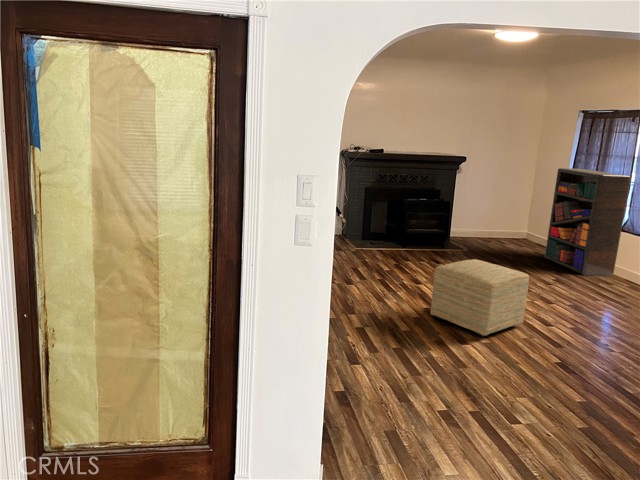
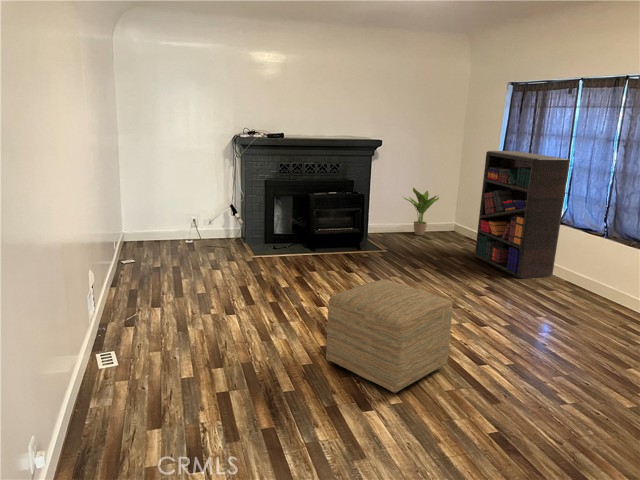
potted plant: none [481,199,515,240] -> present [403,188,439,235]

